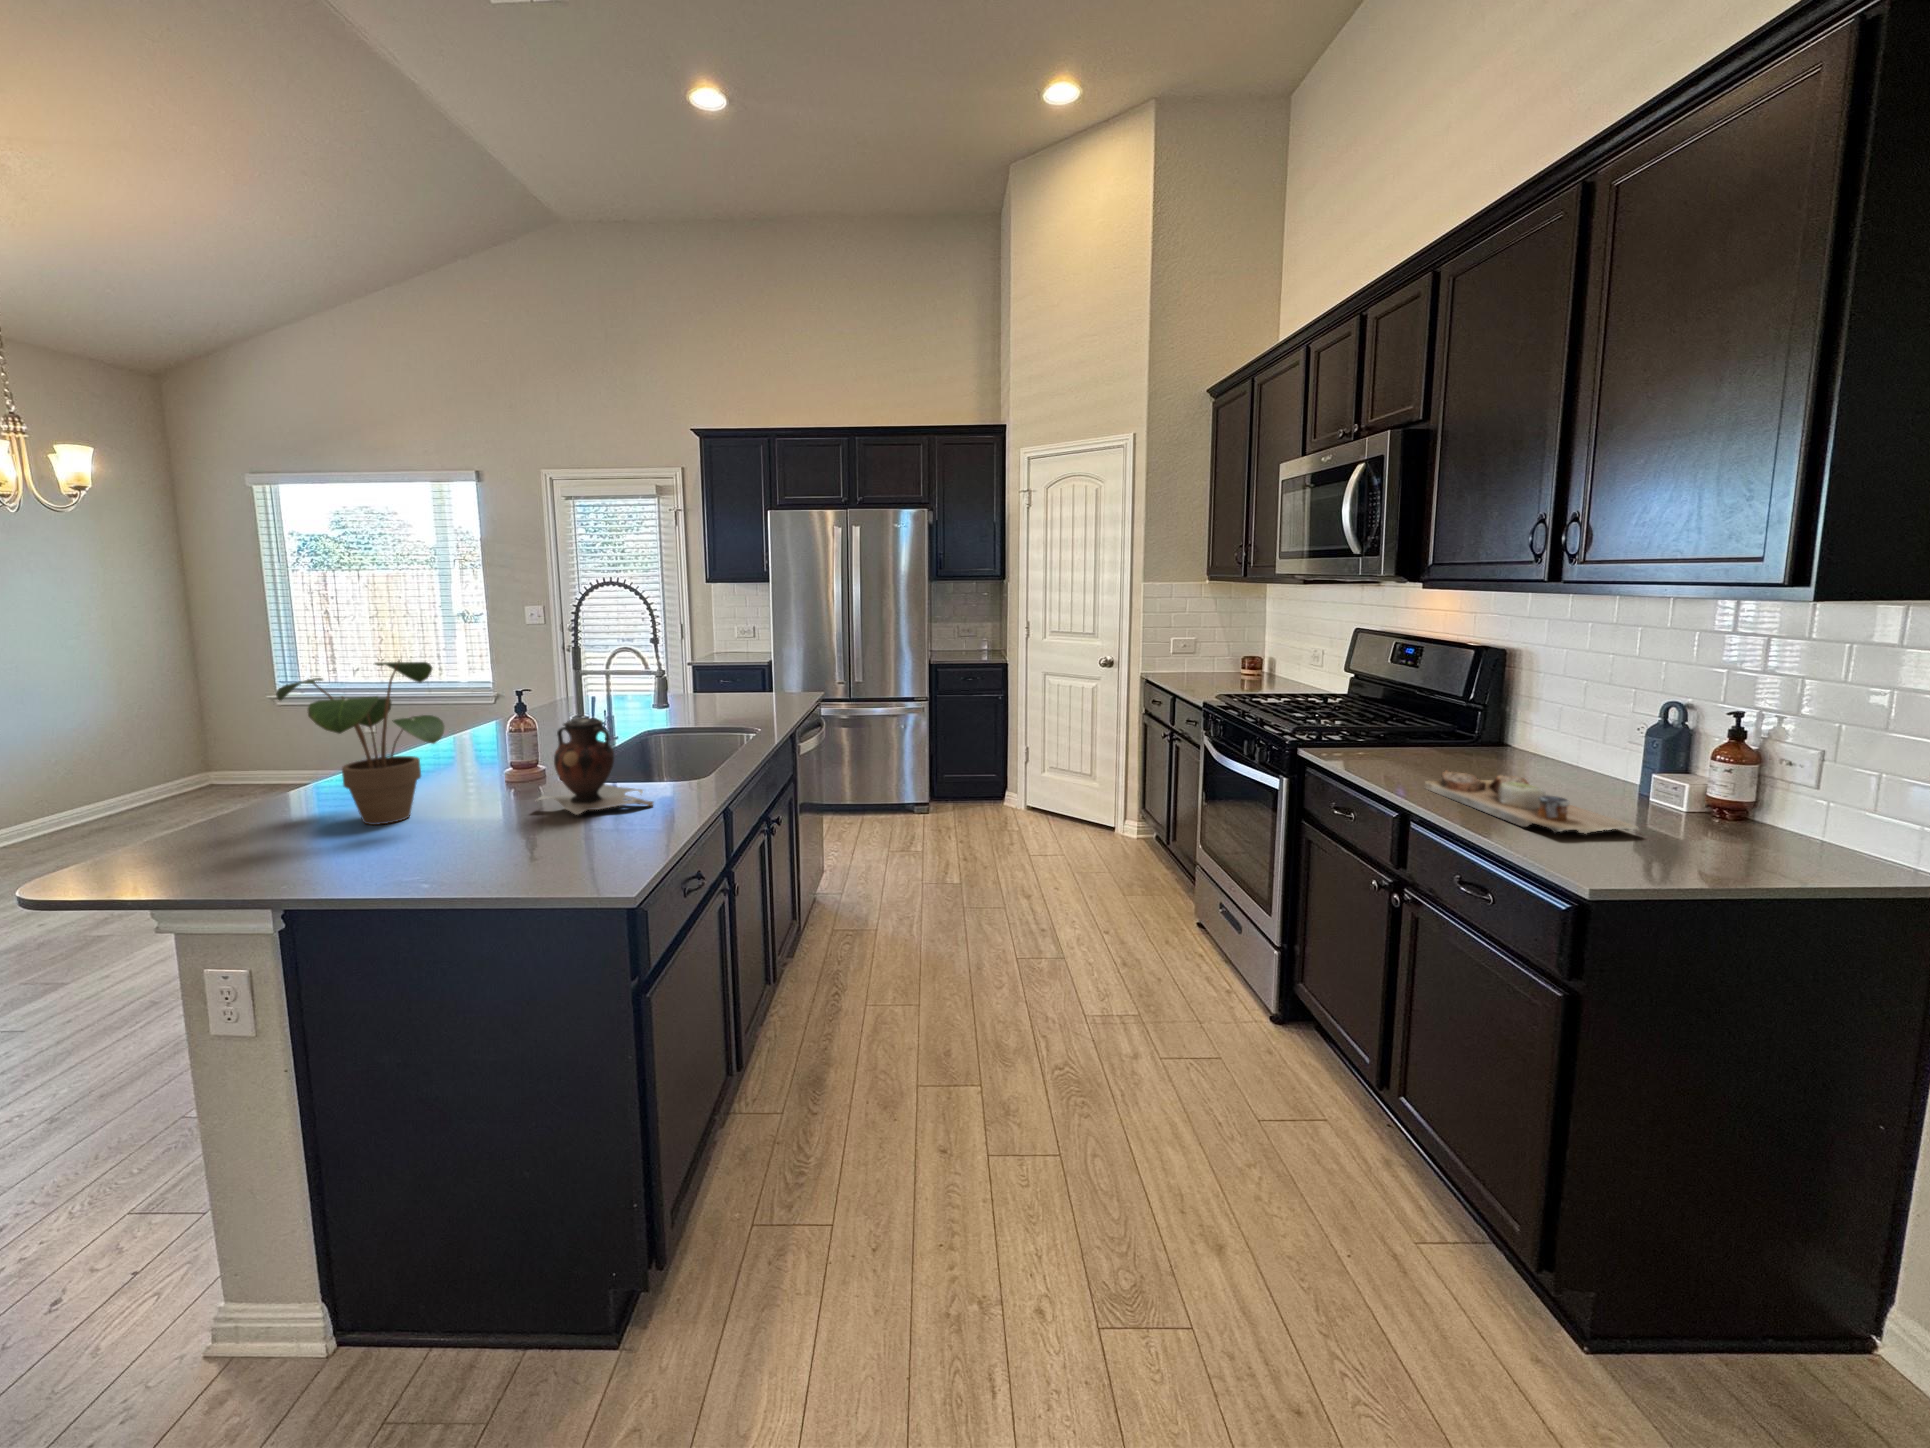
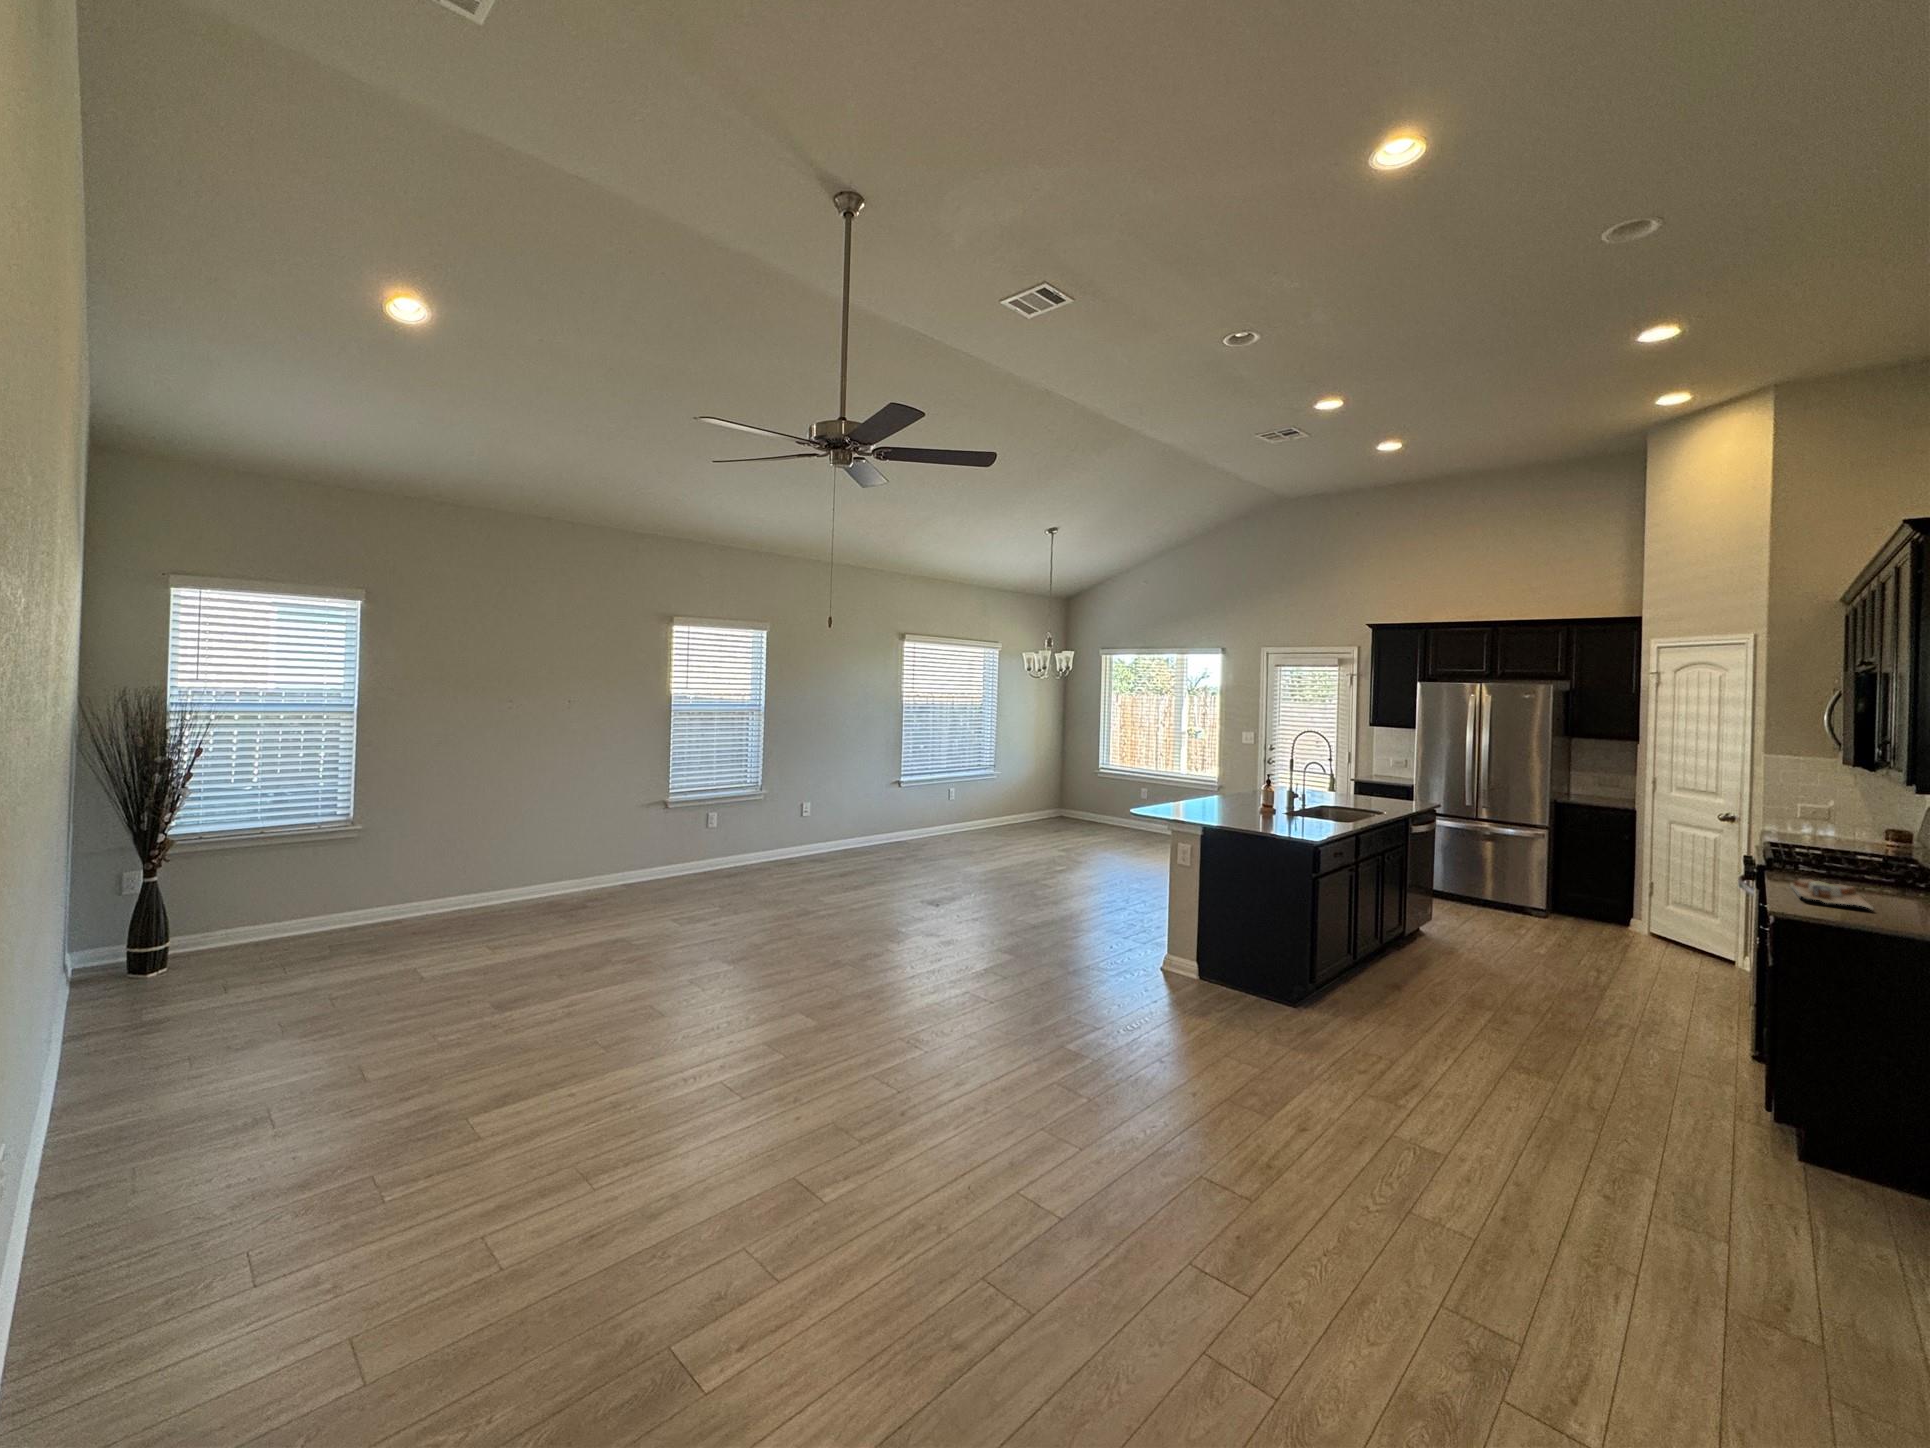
potted plant: present [276,660,444,825] -> none [1194,757,1248,815]
vase: present [538,718,653,814] -> none [1276,786,1325,826]

